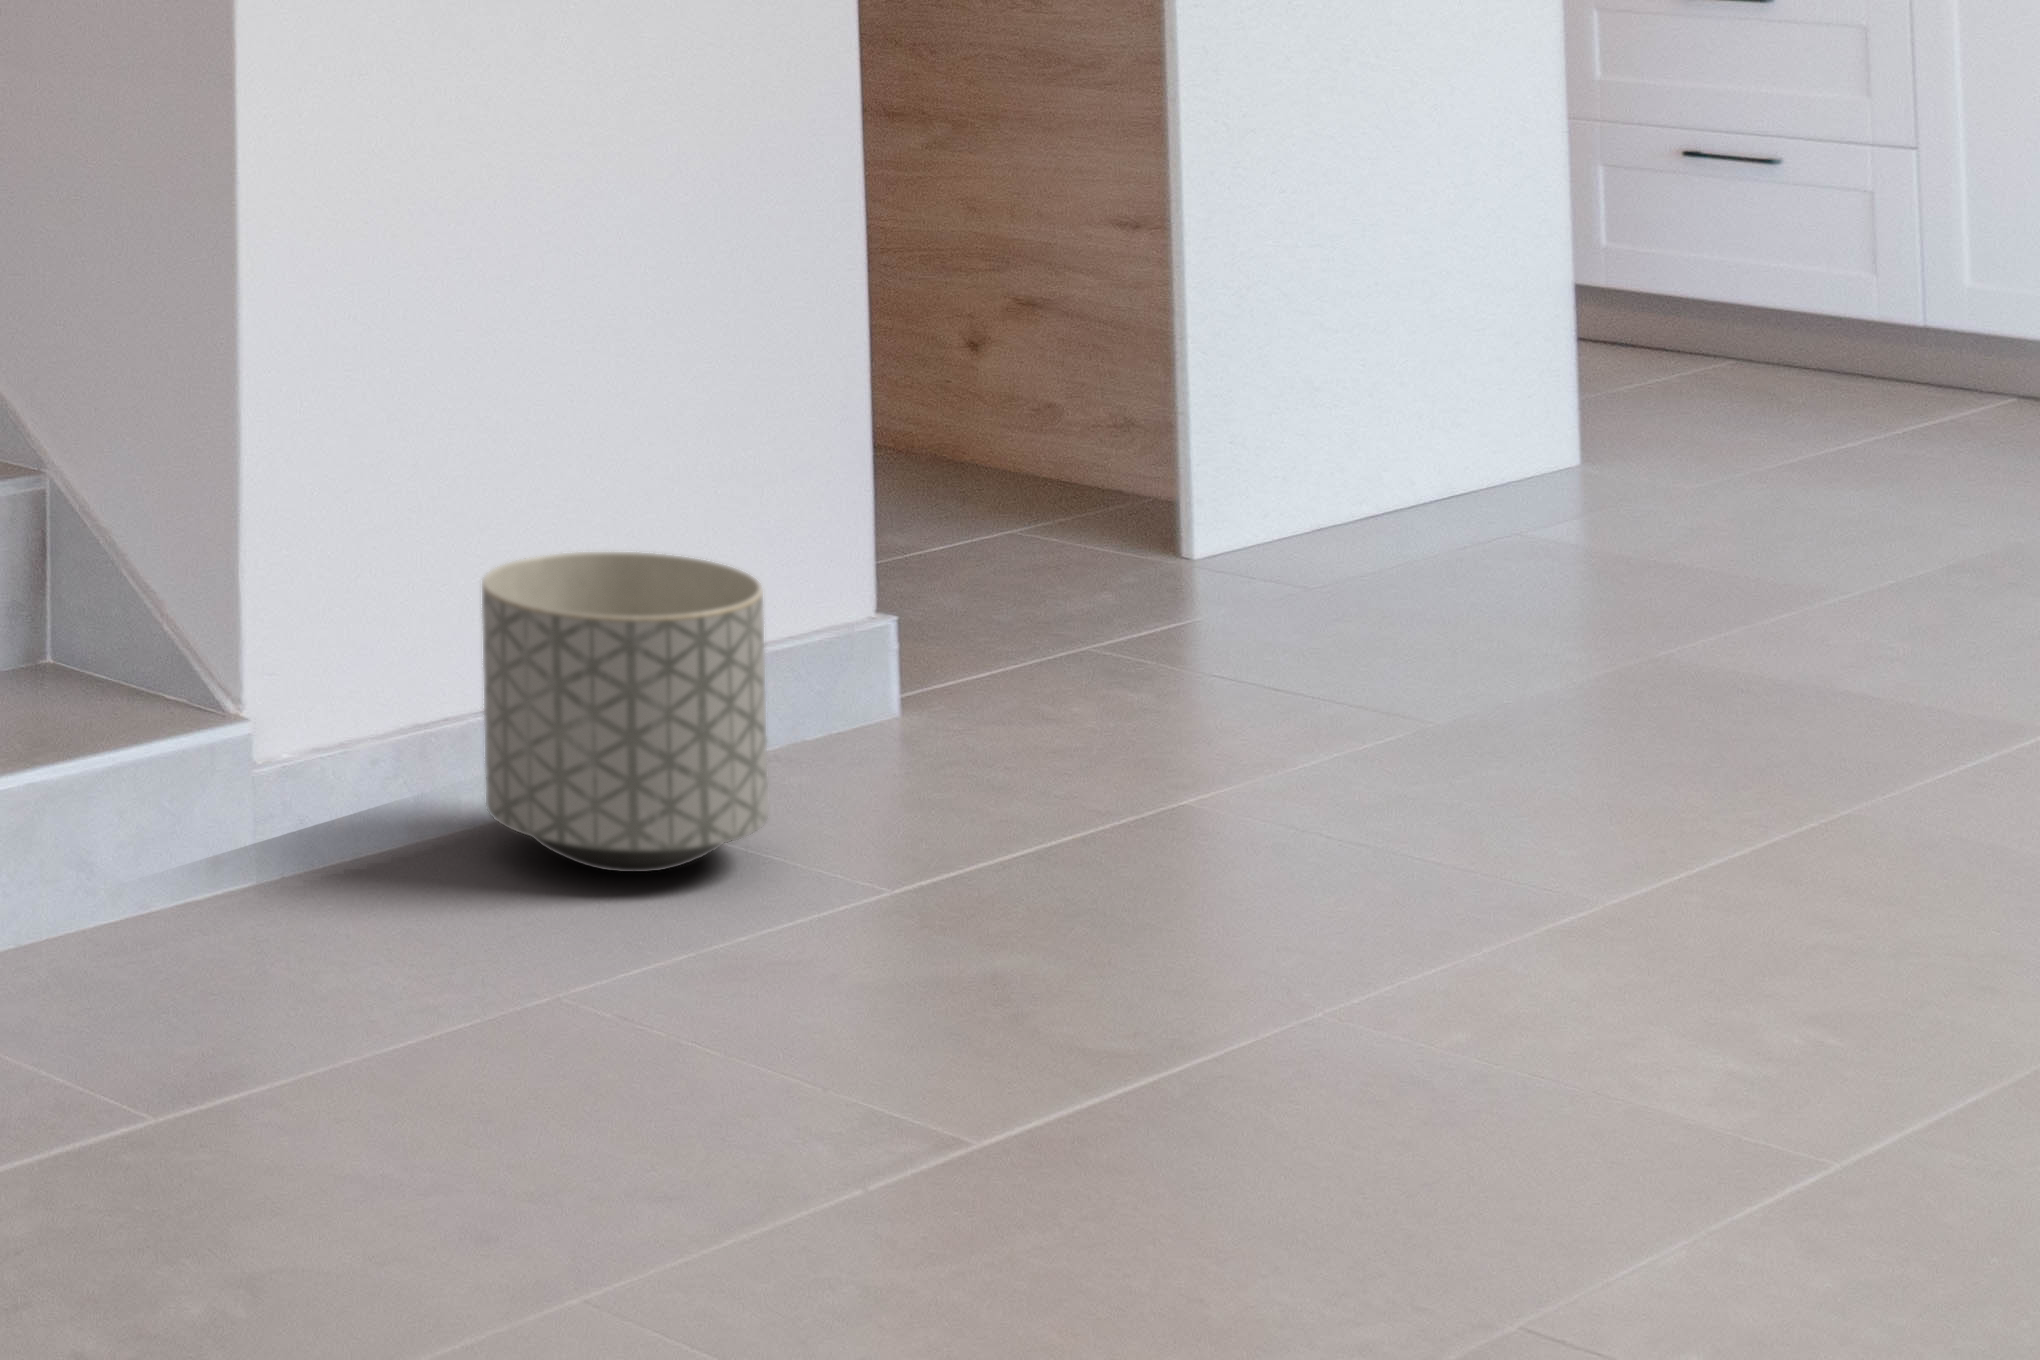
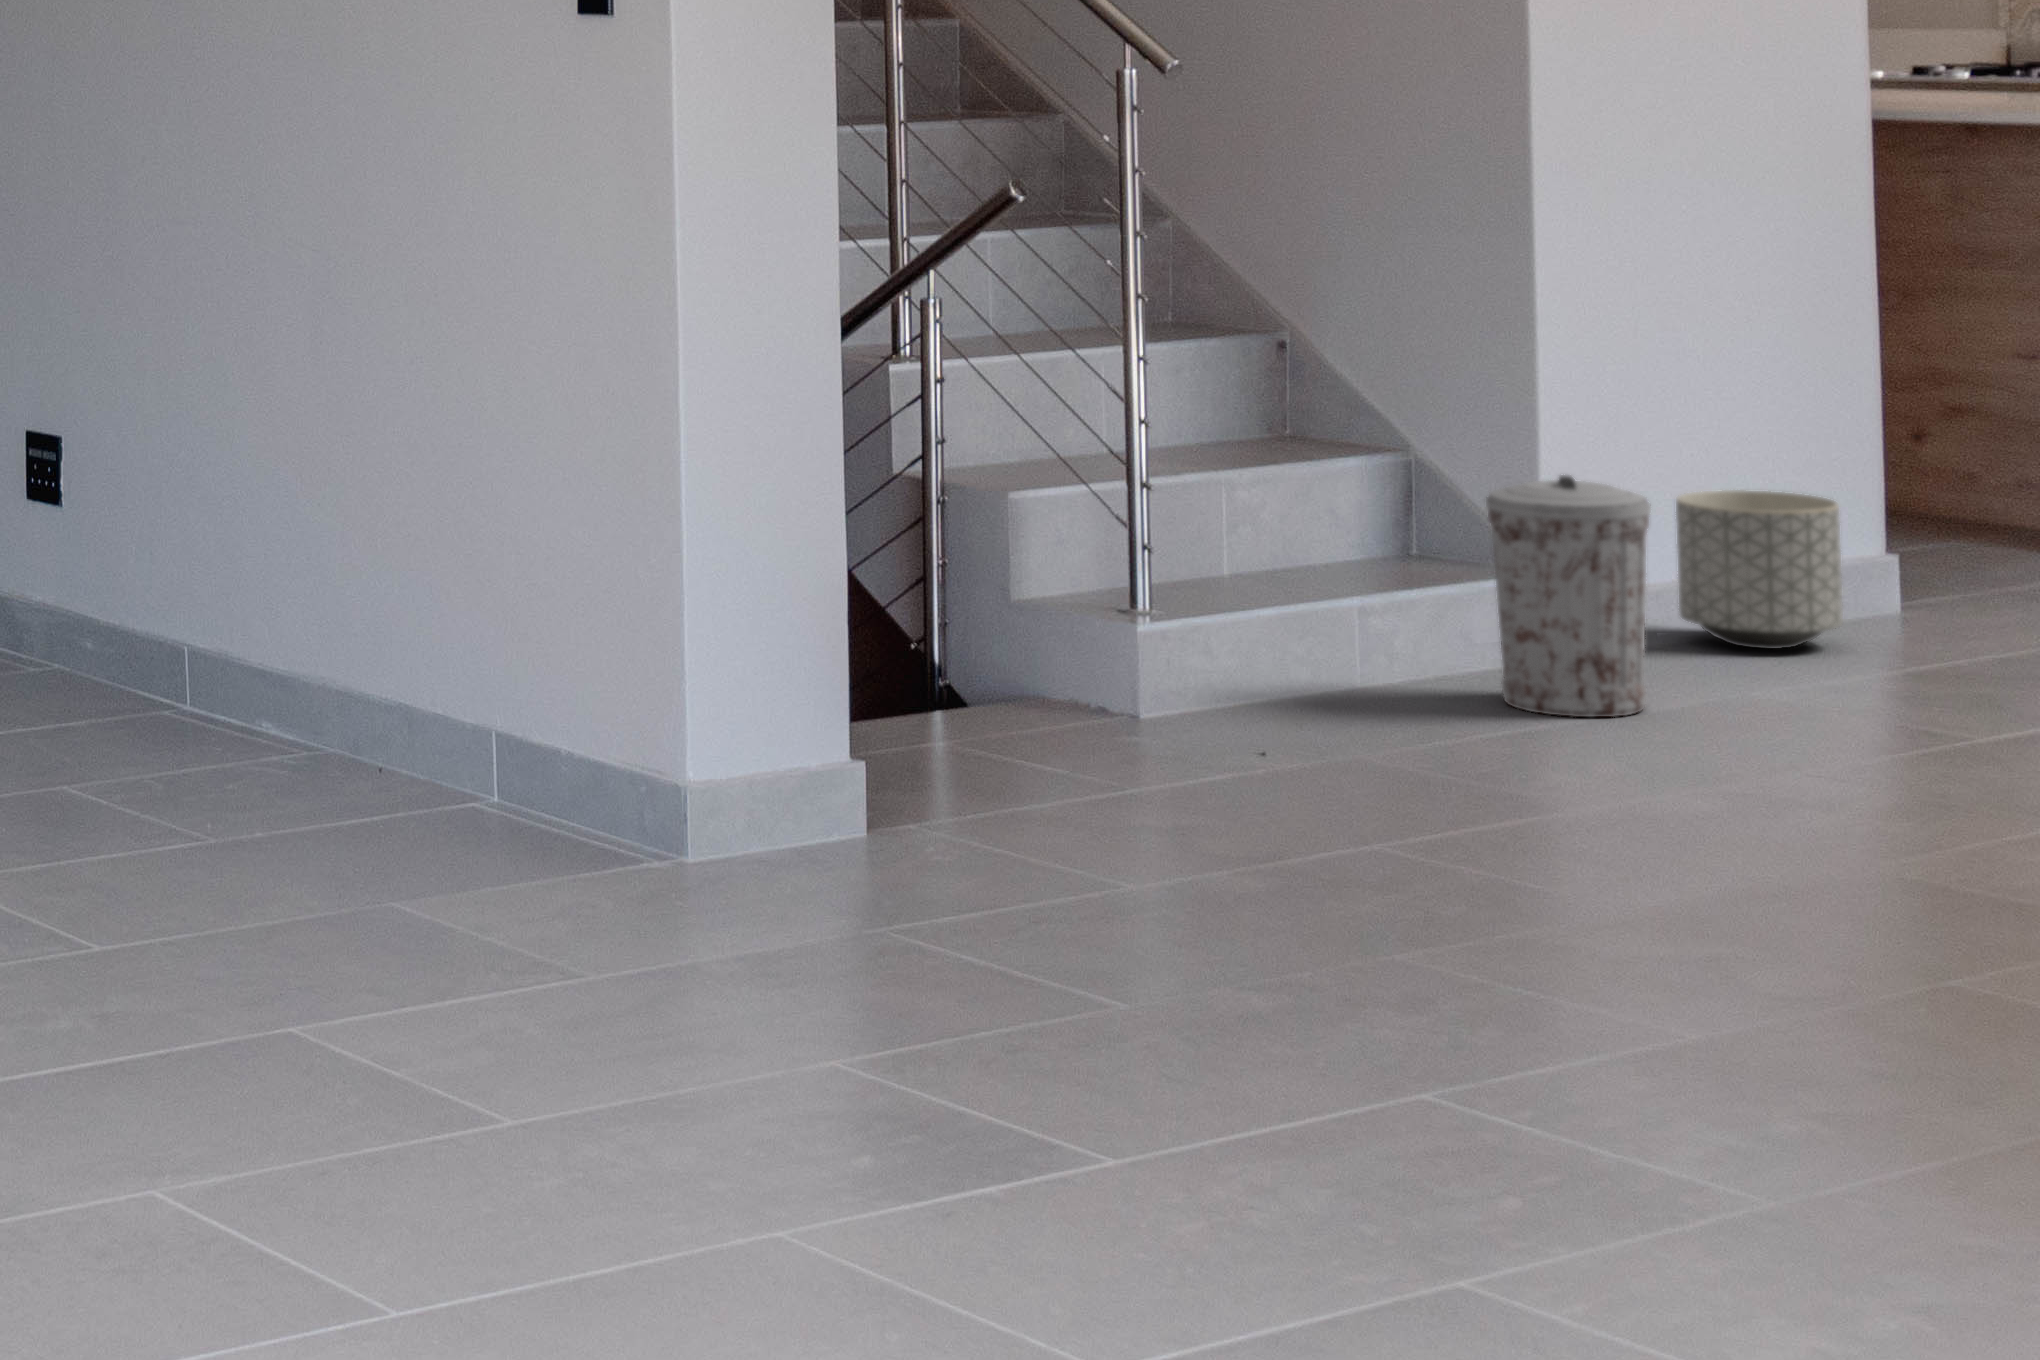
trash can: none [30,612,346,1150] -> present [1486,475,1651,717]

